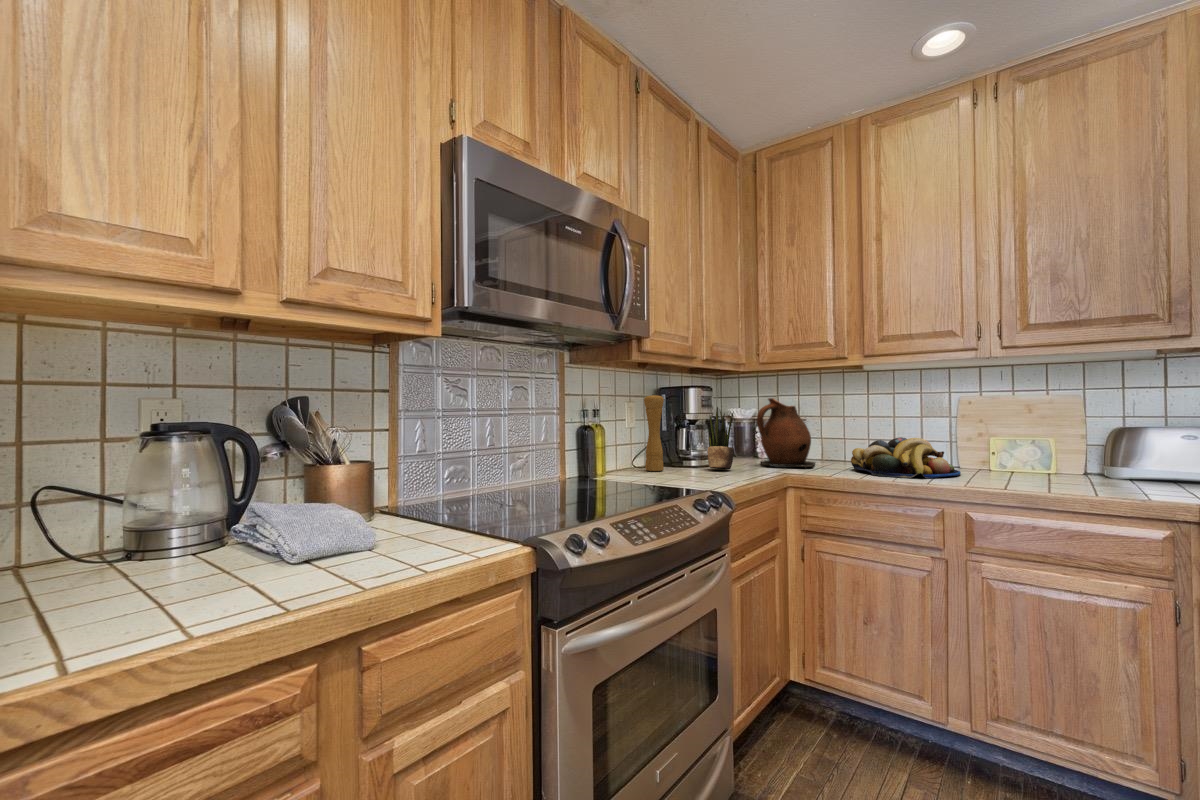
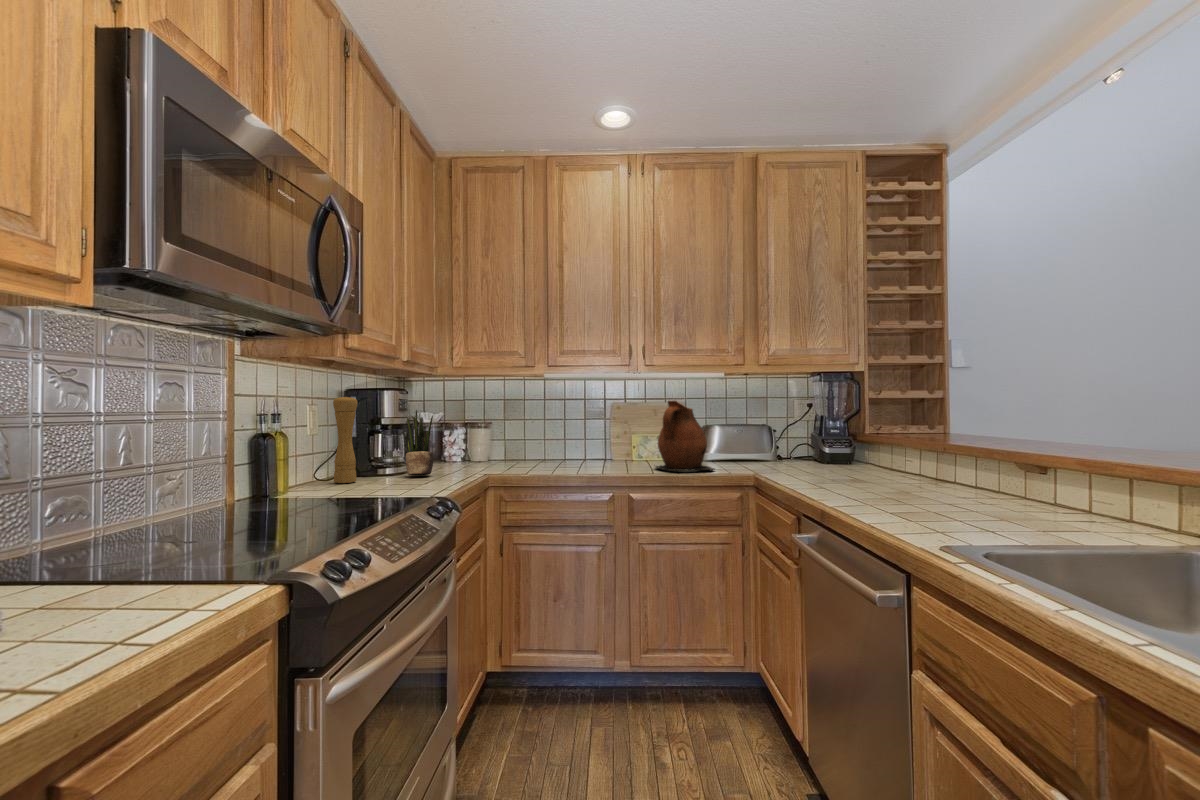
ceramic pitcher: present [757,398,815,468] -> present [656,401,715,471]
fruit bowl: present [851,437,961,478] -> none [537,437,619,471]

